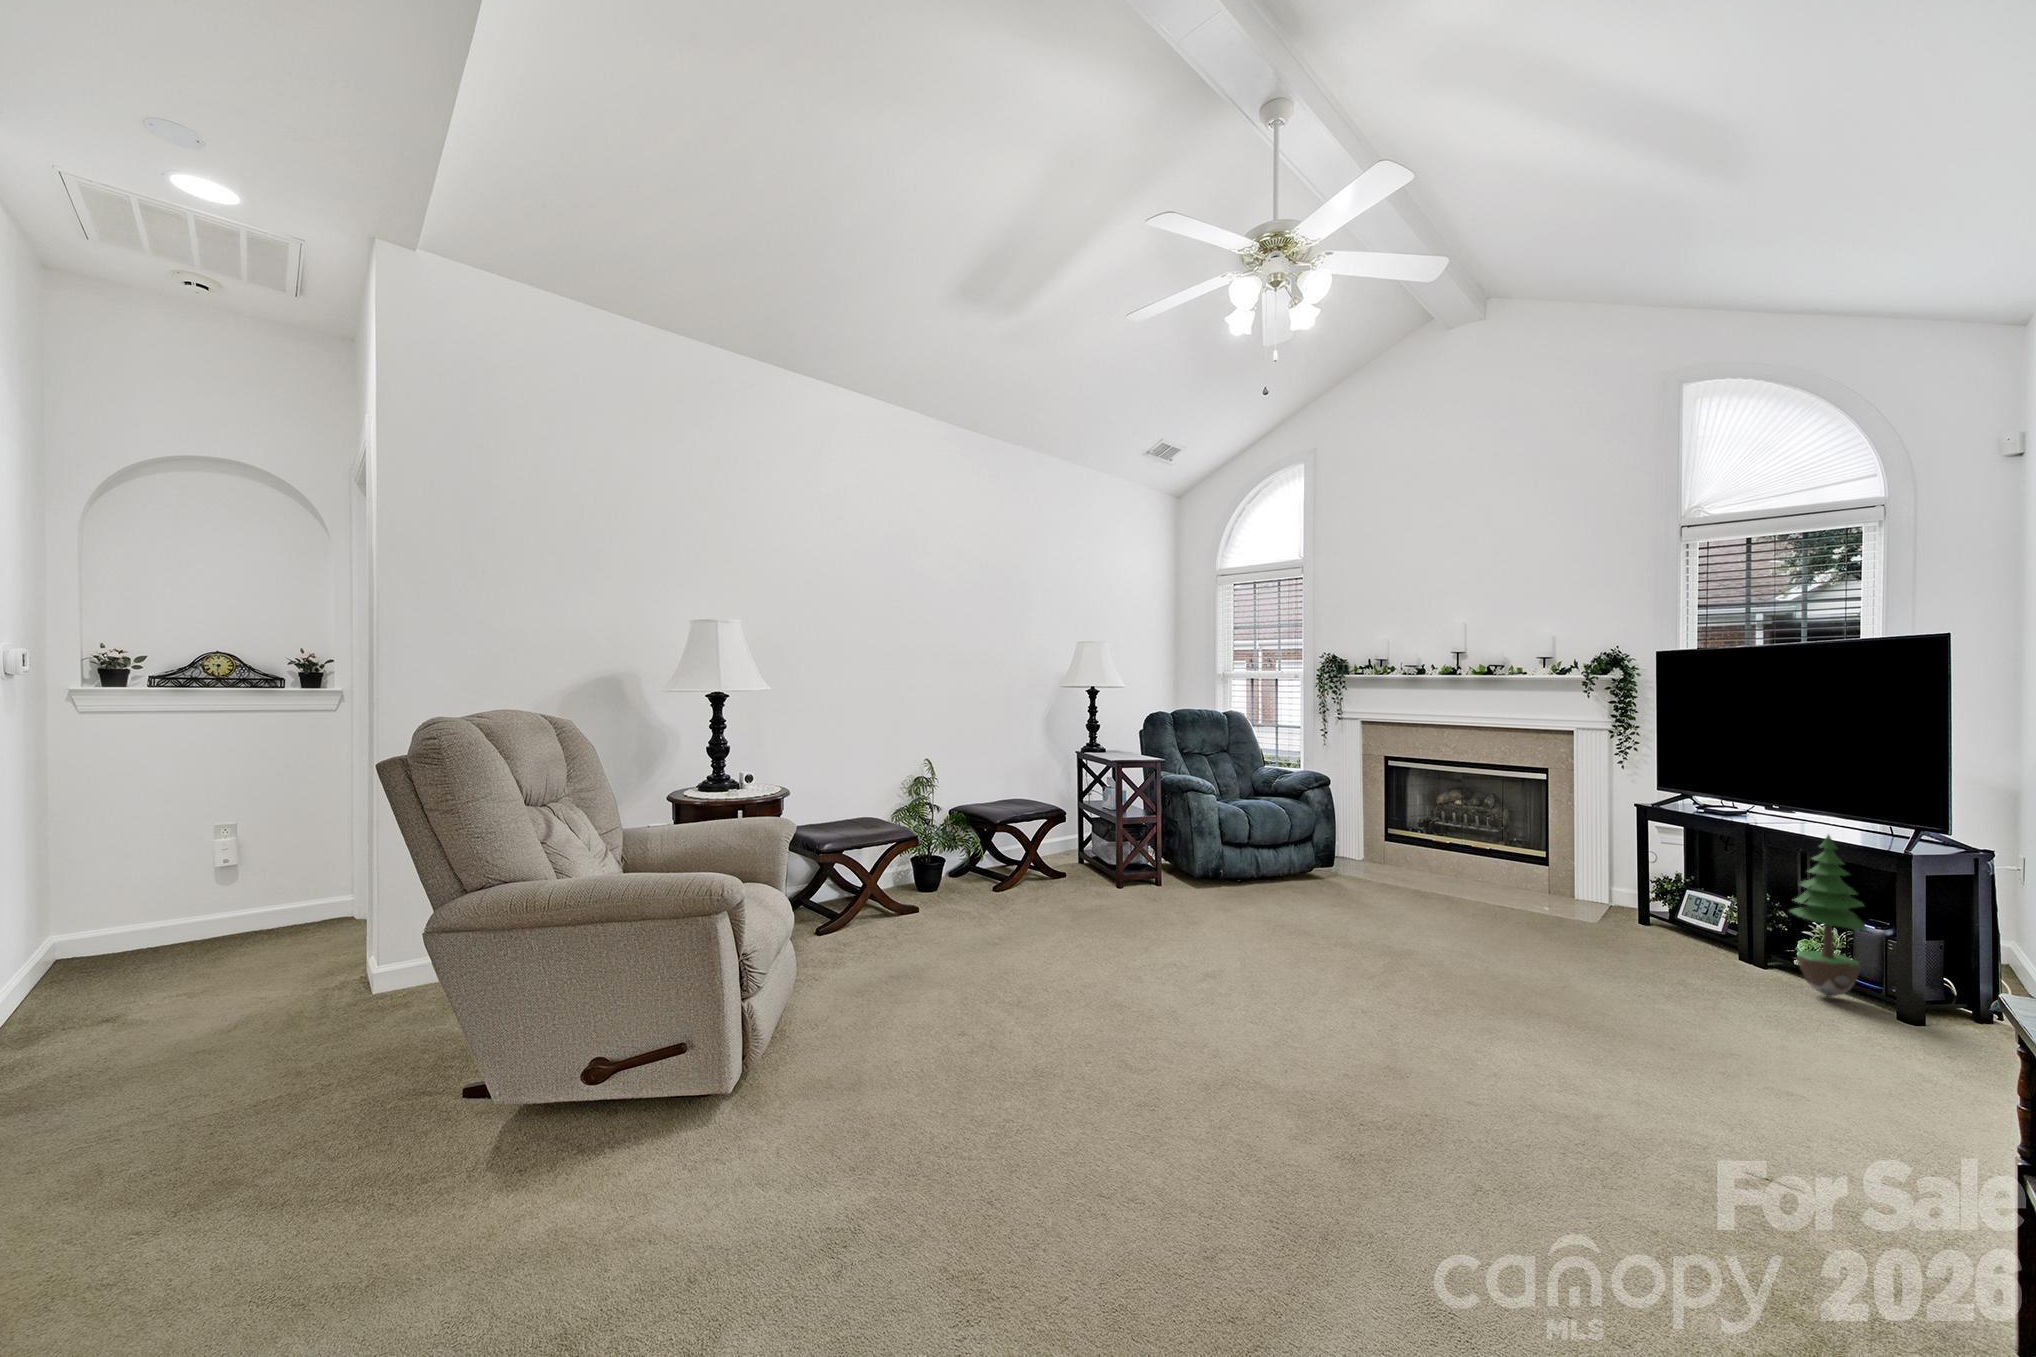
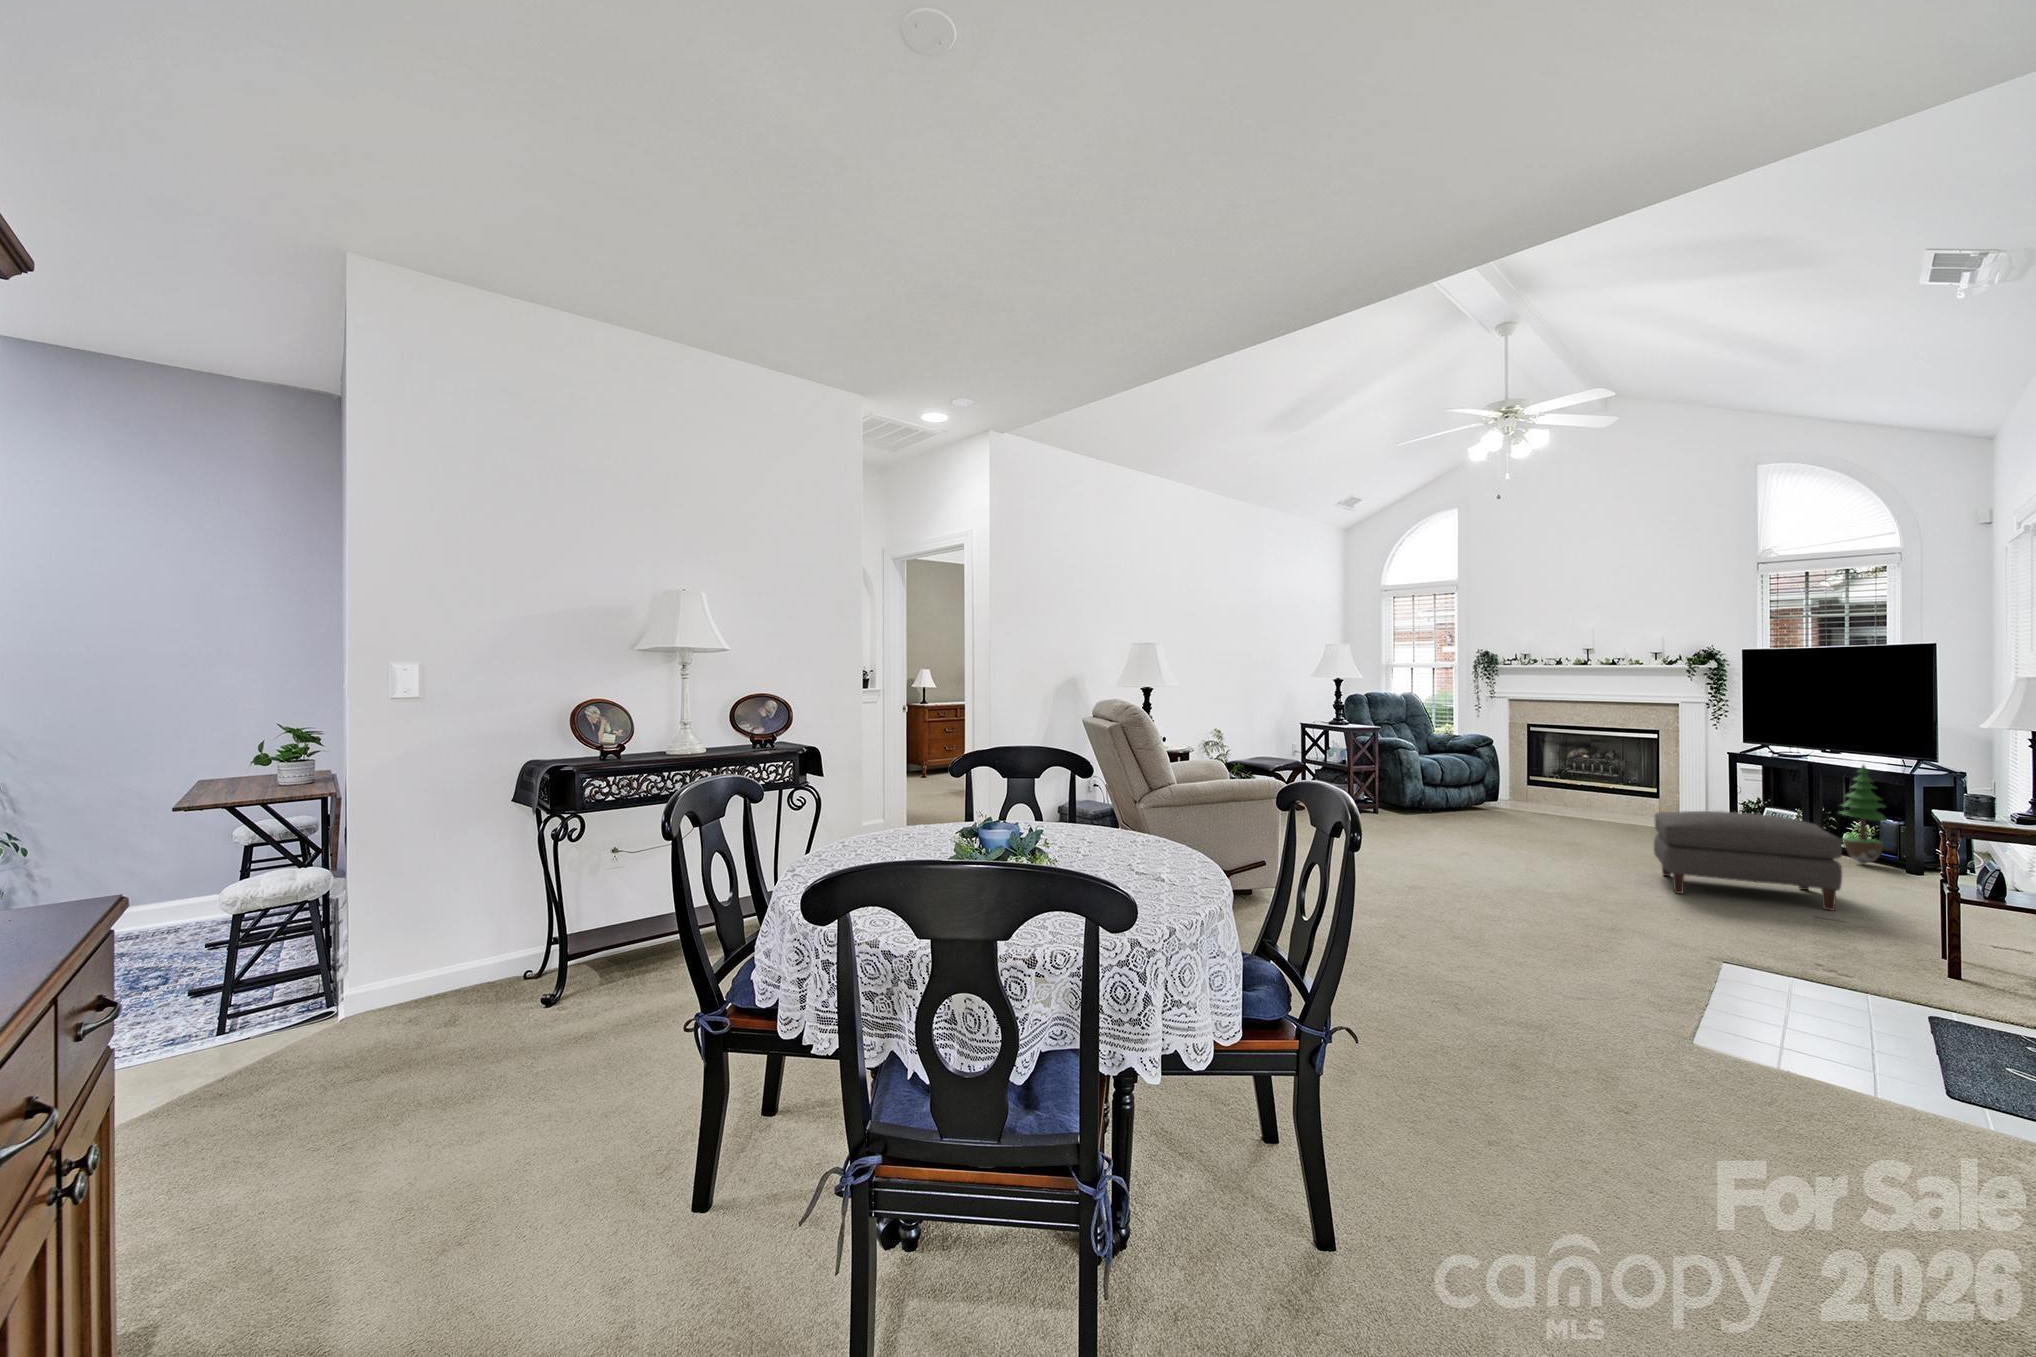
ottoman: none [1487,918,1791,1132] -> present [1654,811,1842,910]

